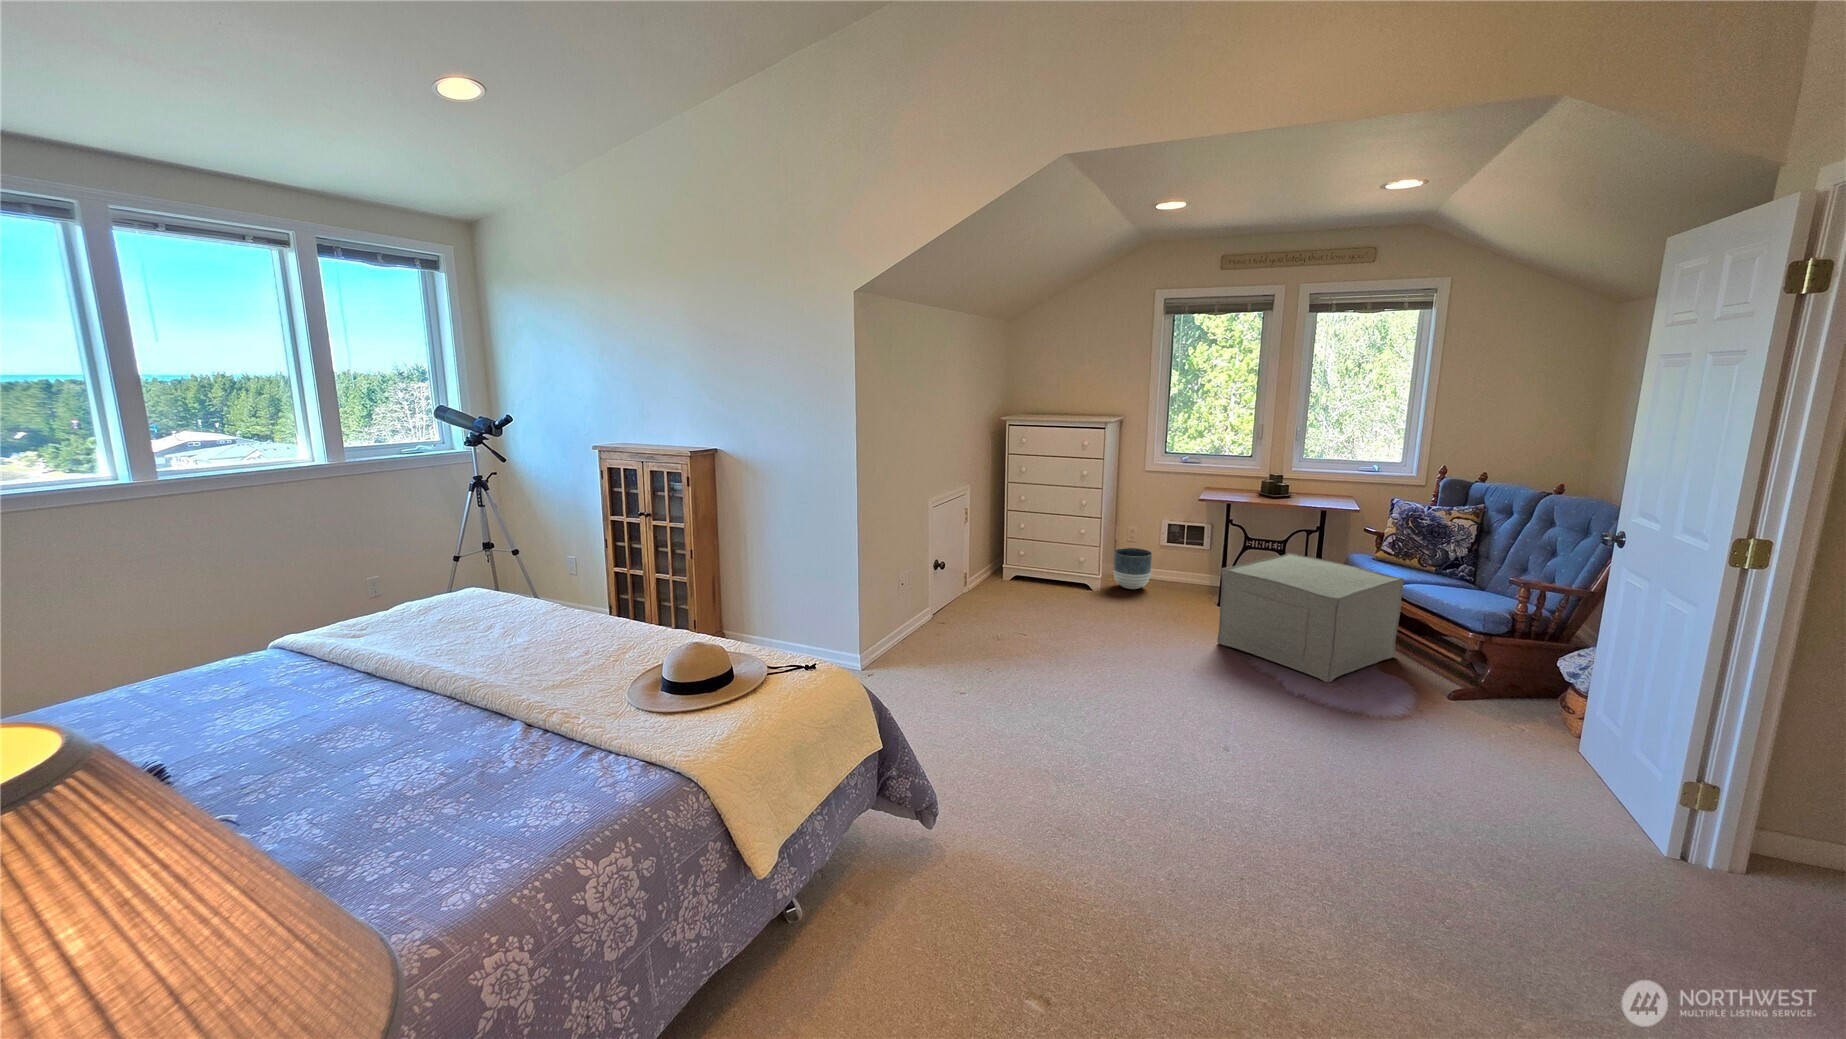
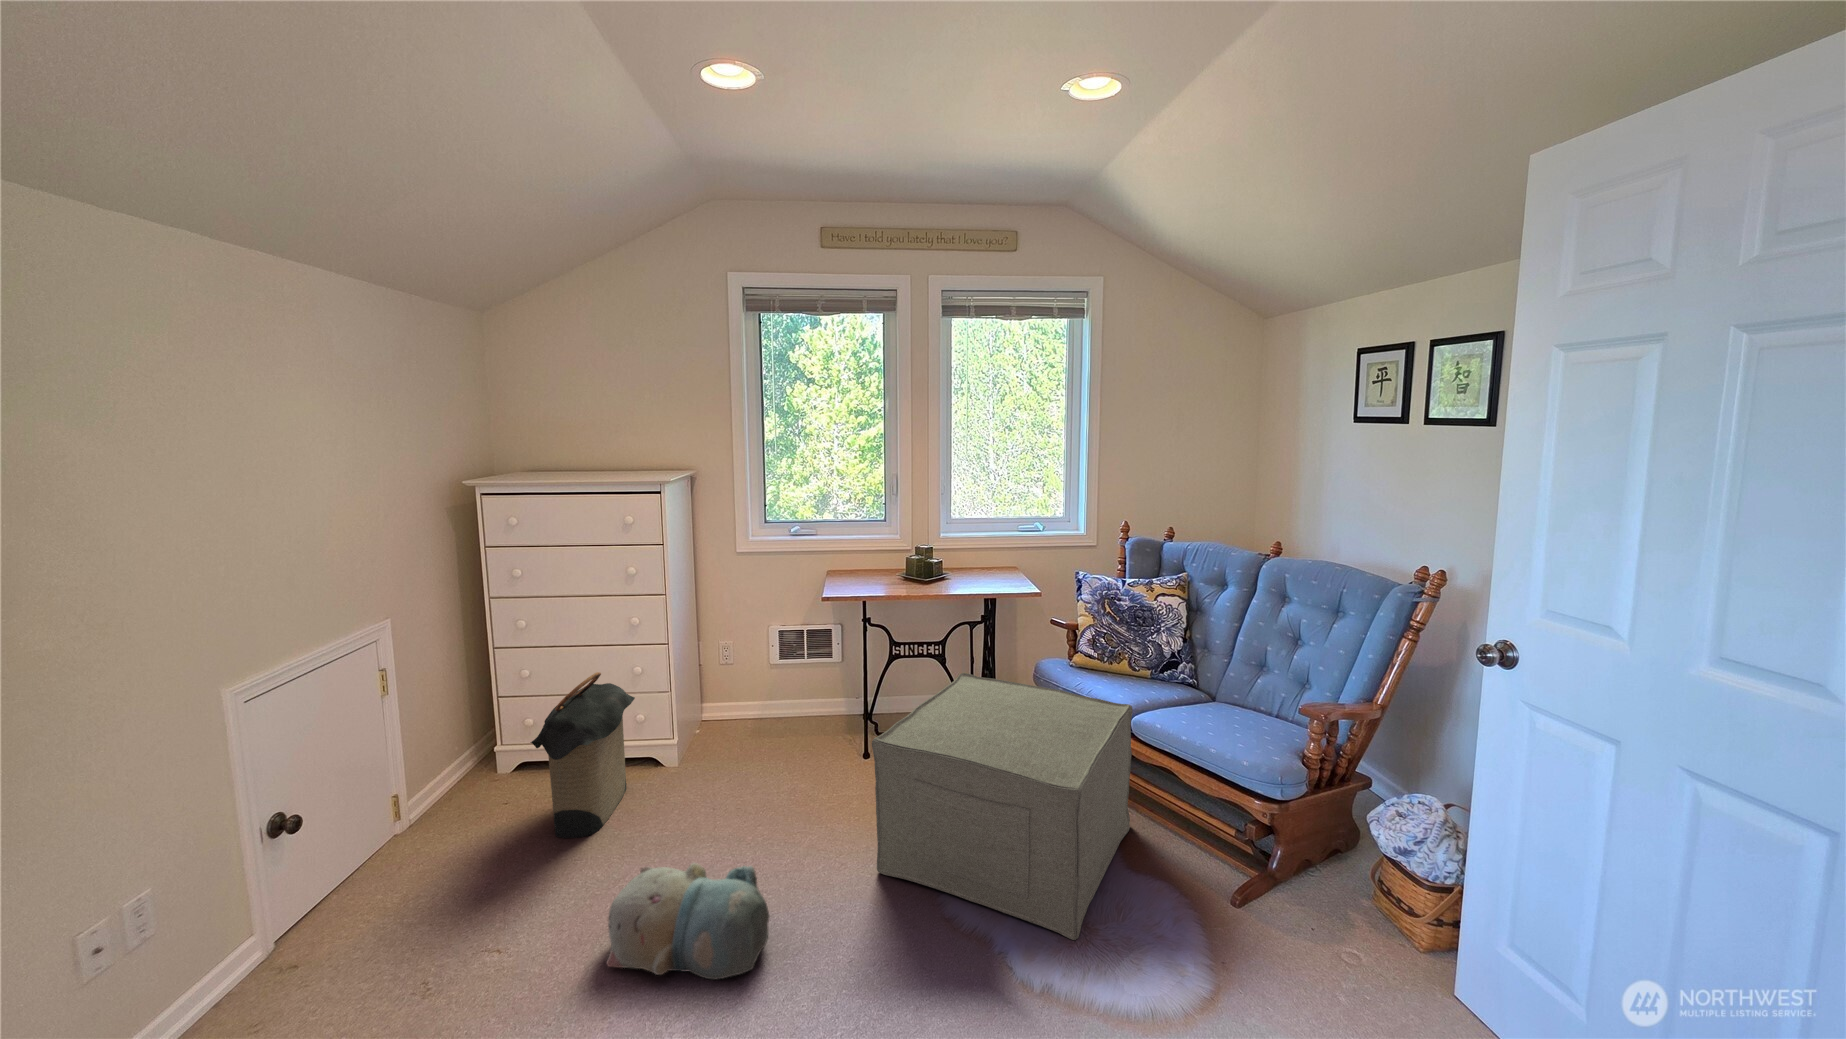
laundry hamper: none [1037,524,1083,607] -> present [530,672,635,838]
planter: present [1114,548,1152,589] -> none [695,679,757,752]
plush toy: none [1080,609,1157,656] -> present [607,863,769,980]

